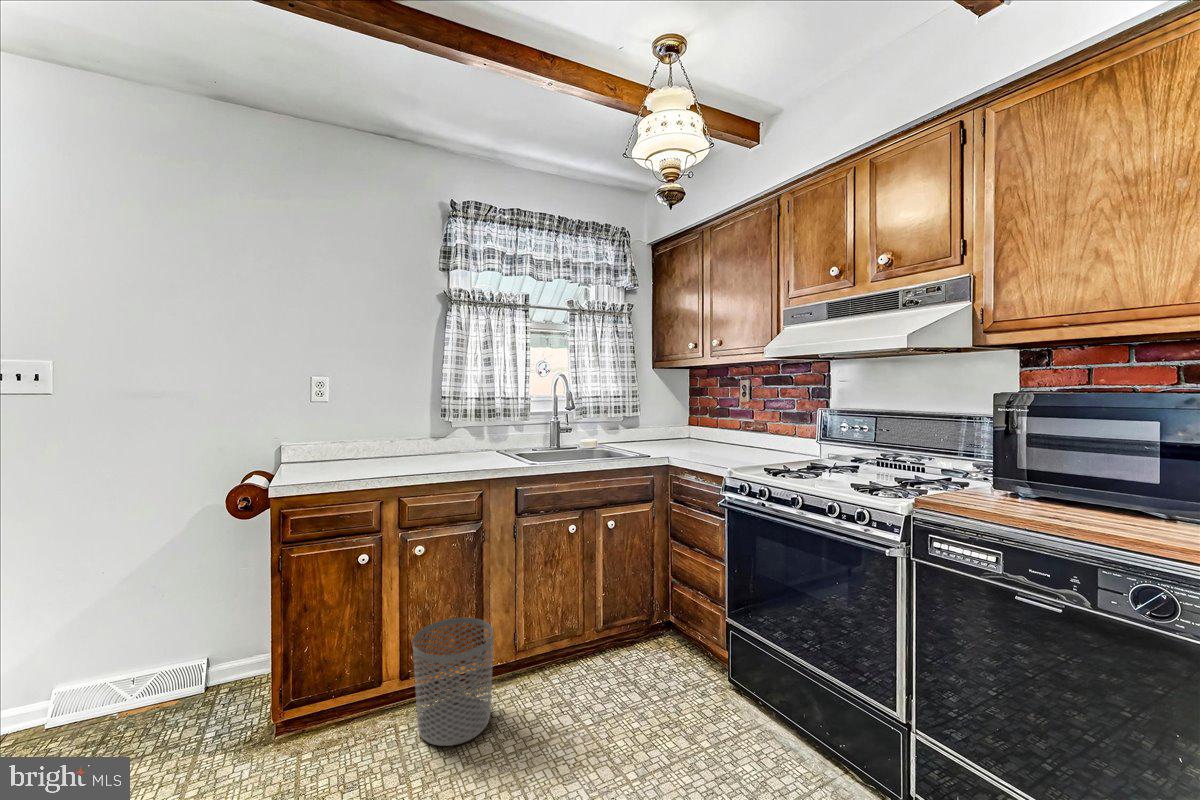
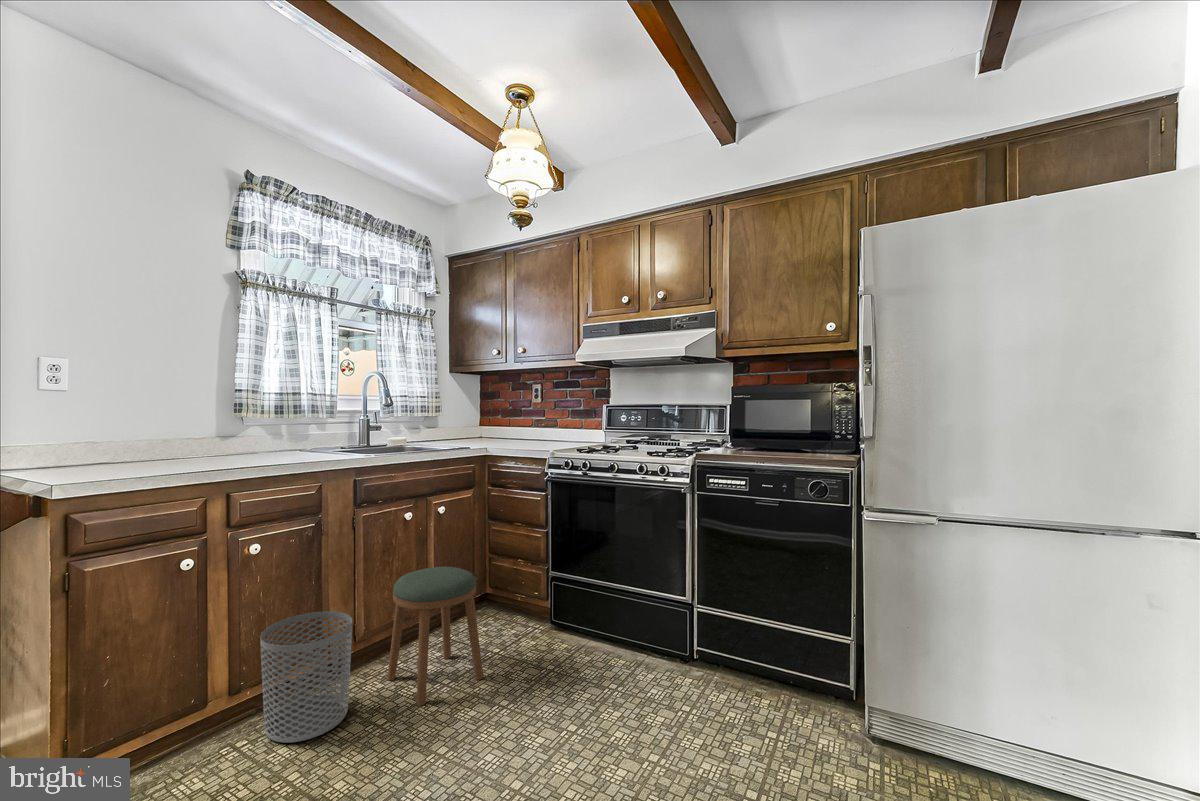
stool: none [537,591,626,743] -> present [387,567,483,706]

